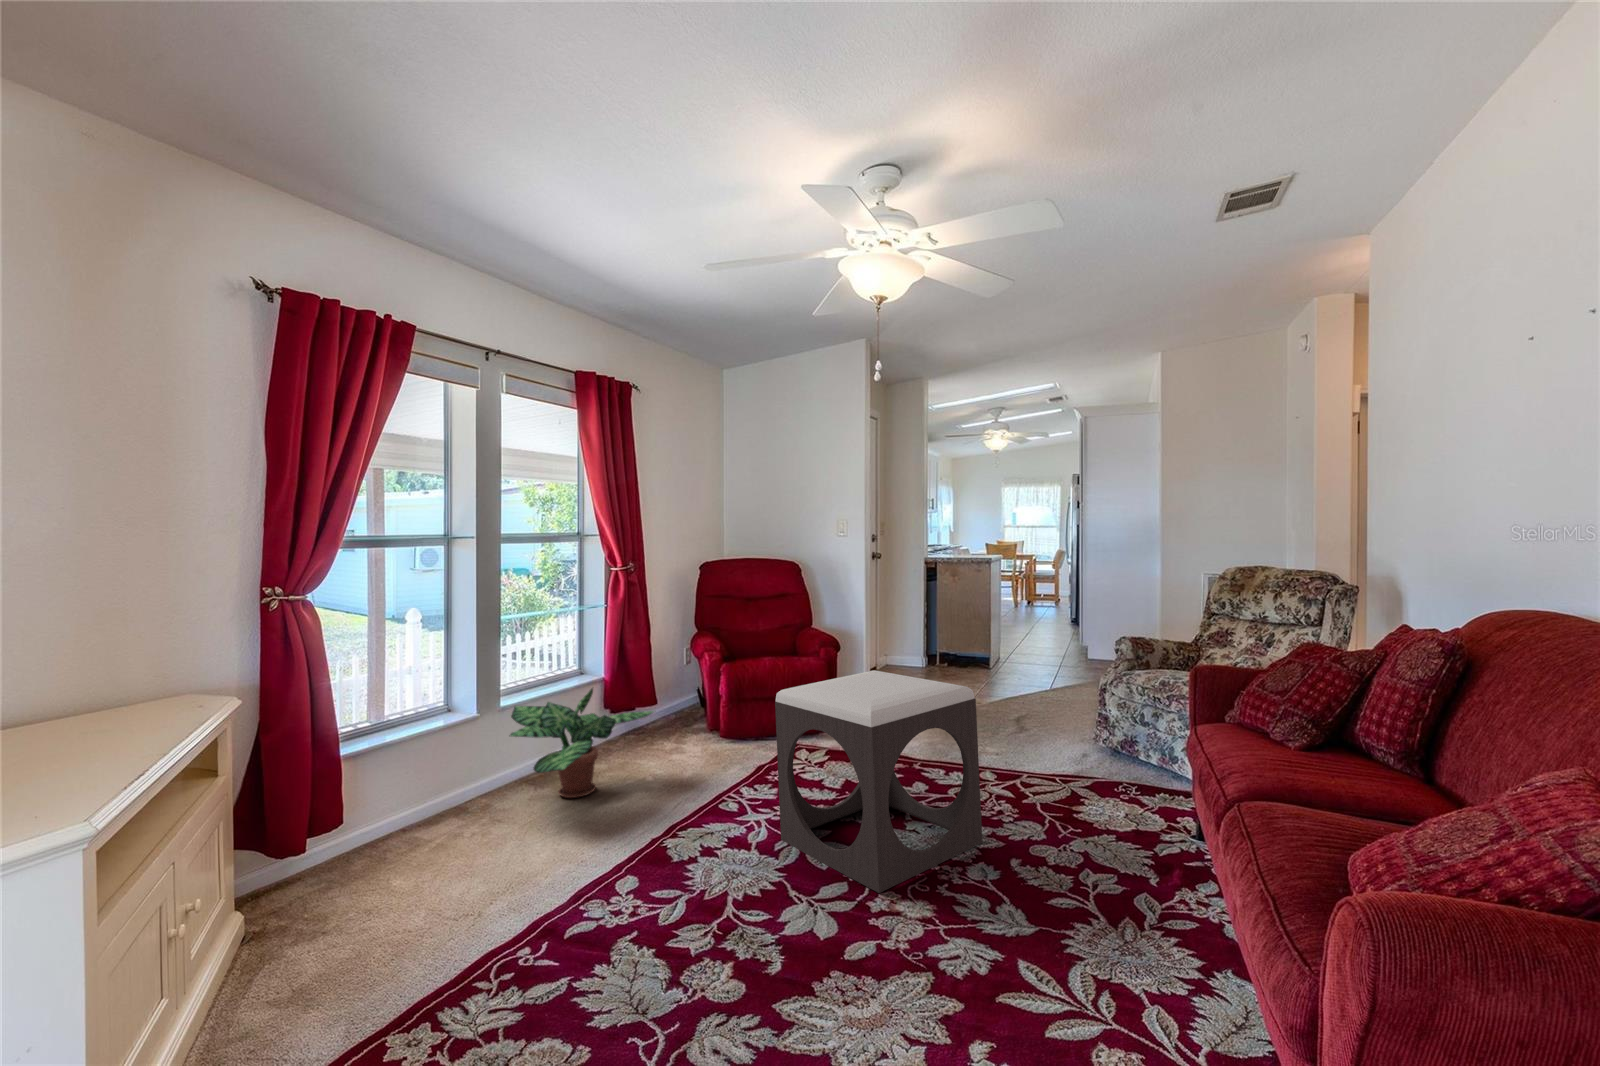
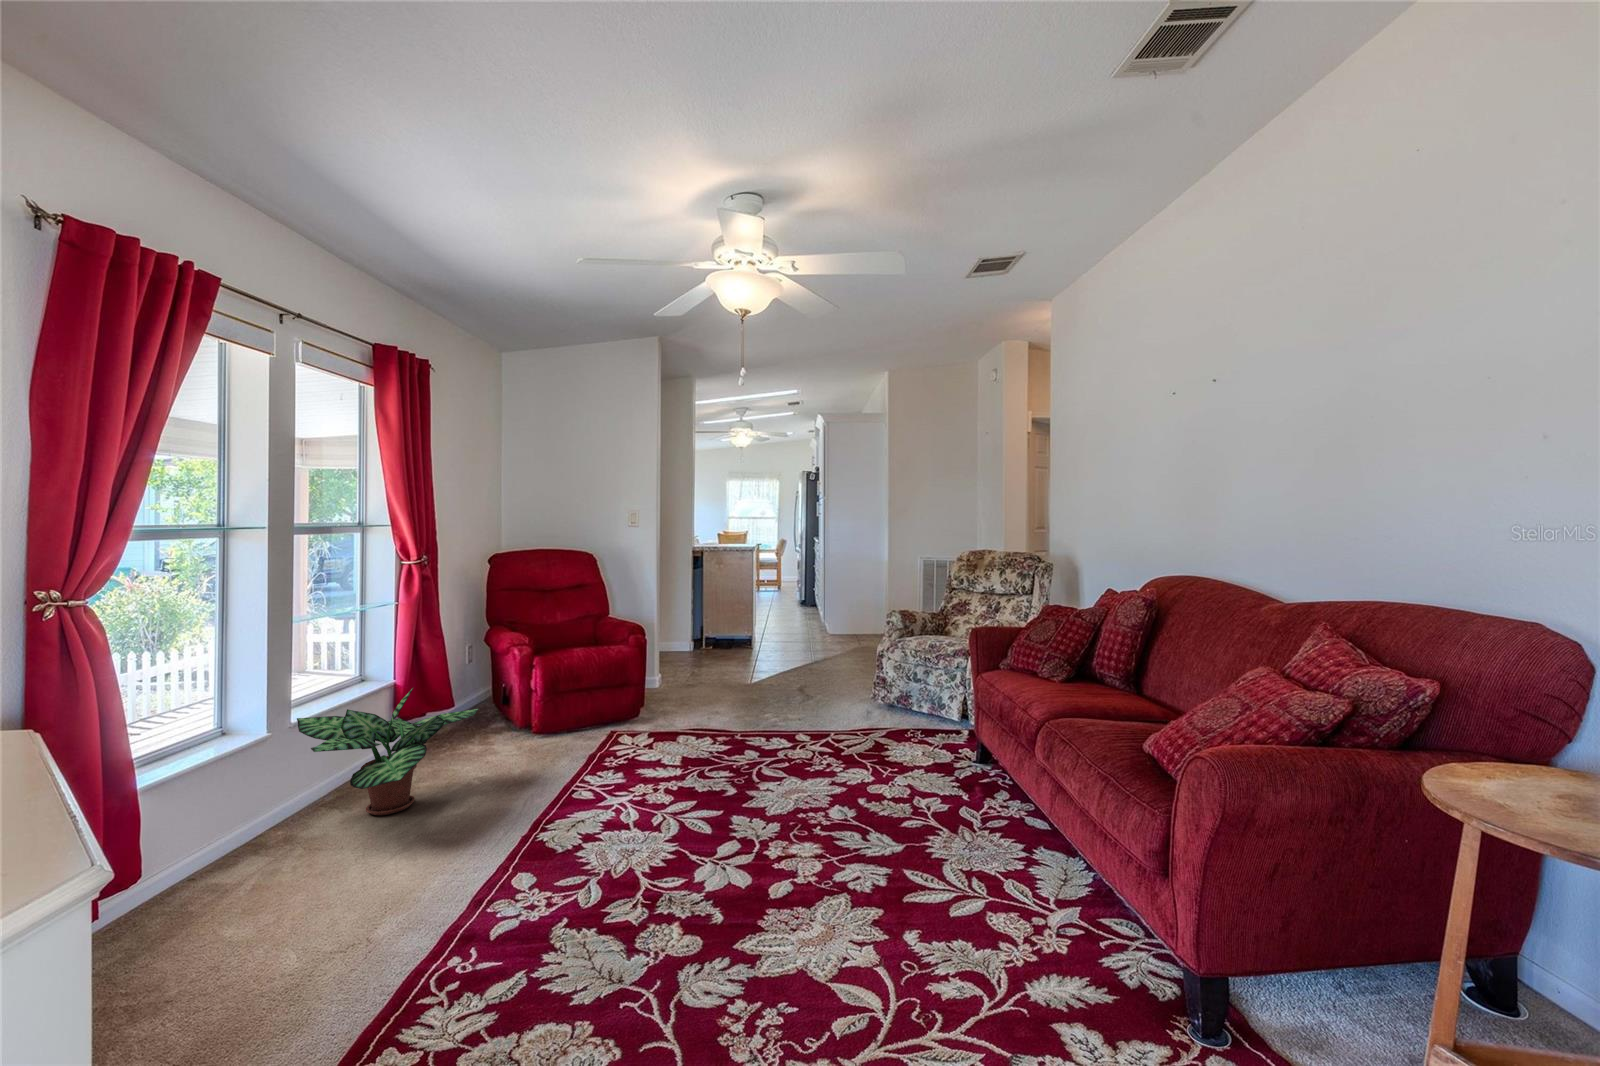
footstool: present [775,670,982,893] -> none [649,649,831,843]

